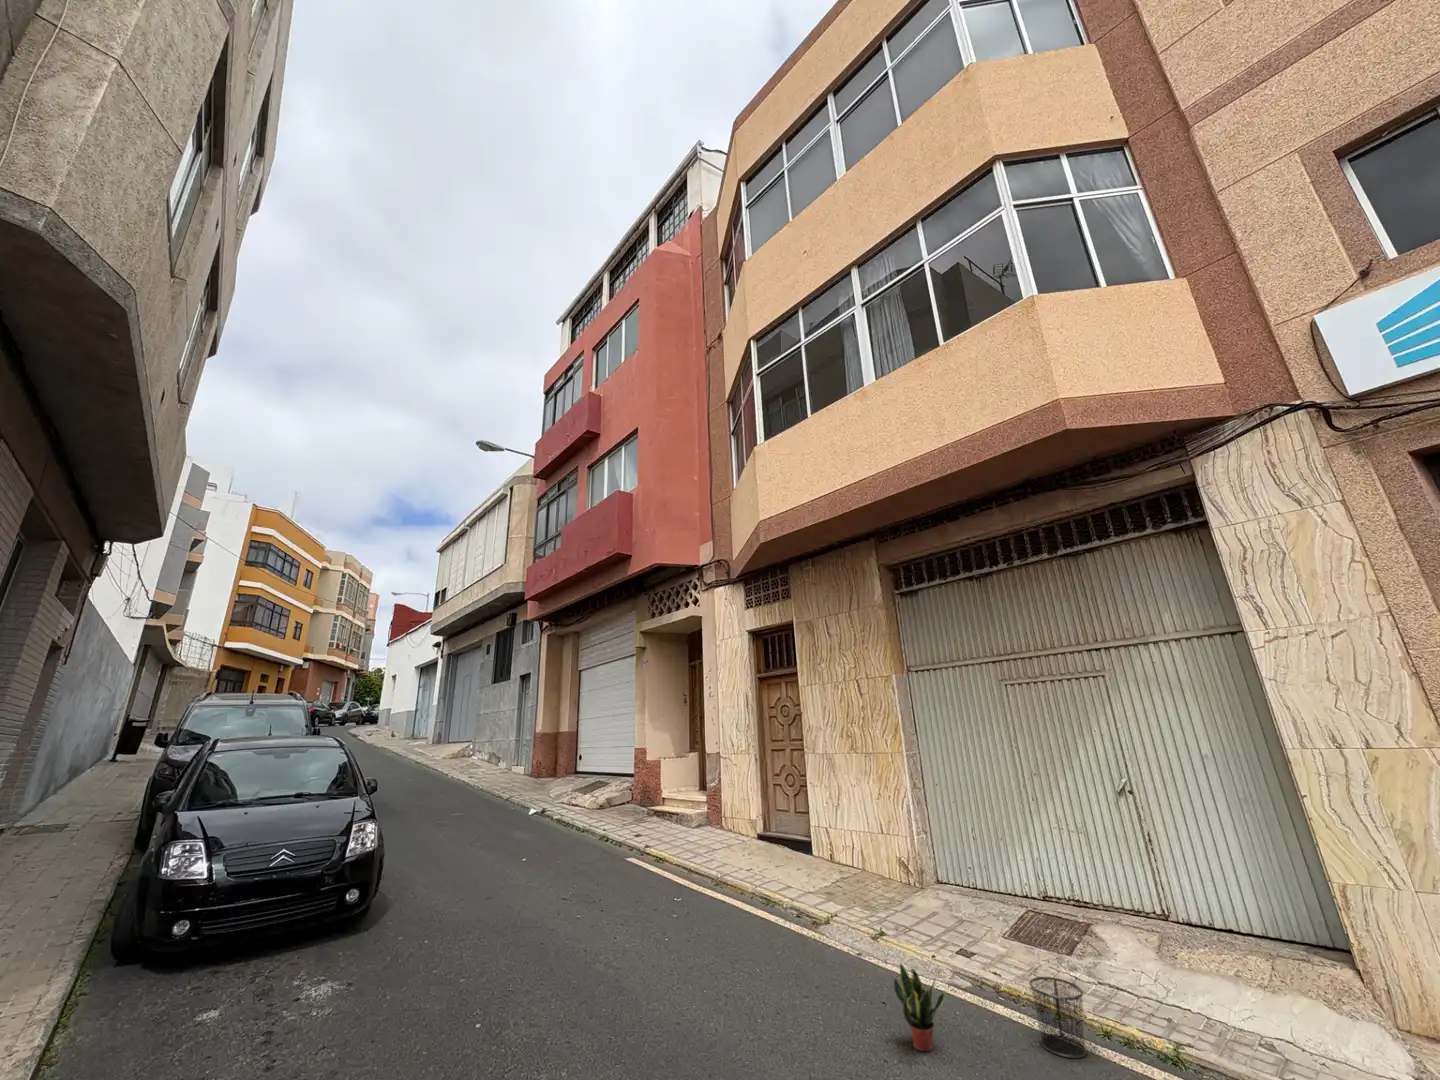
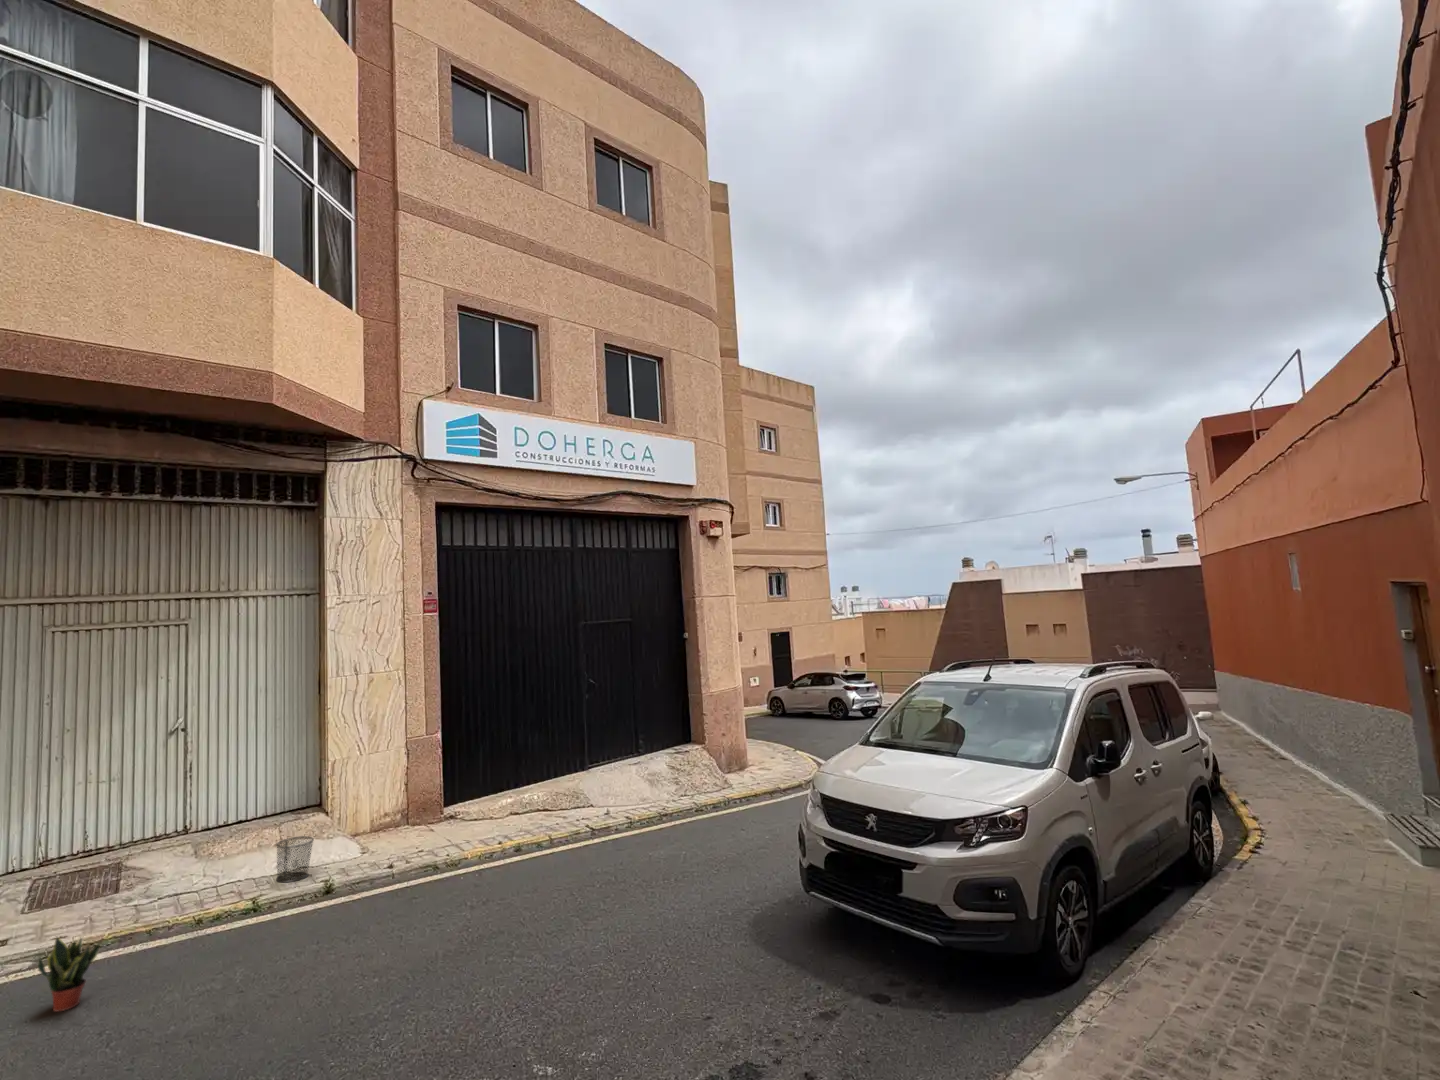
waste bin: present [1029,977,1087,1058] -> present [277,836,314,883]

